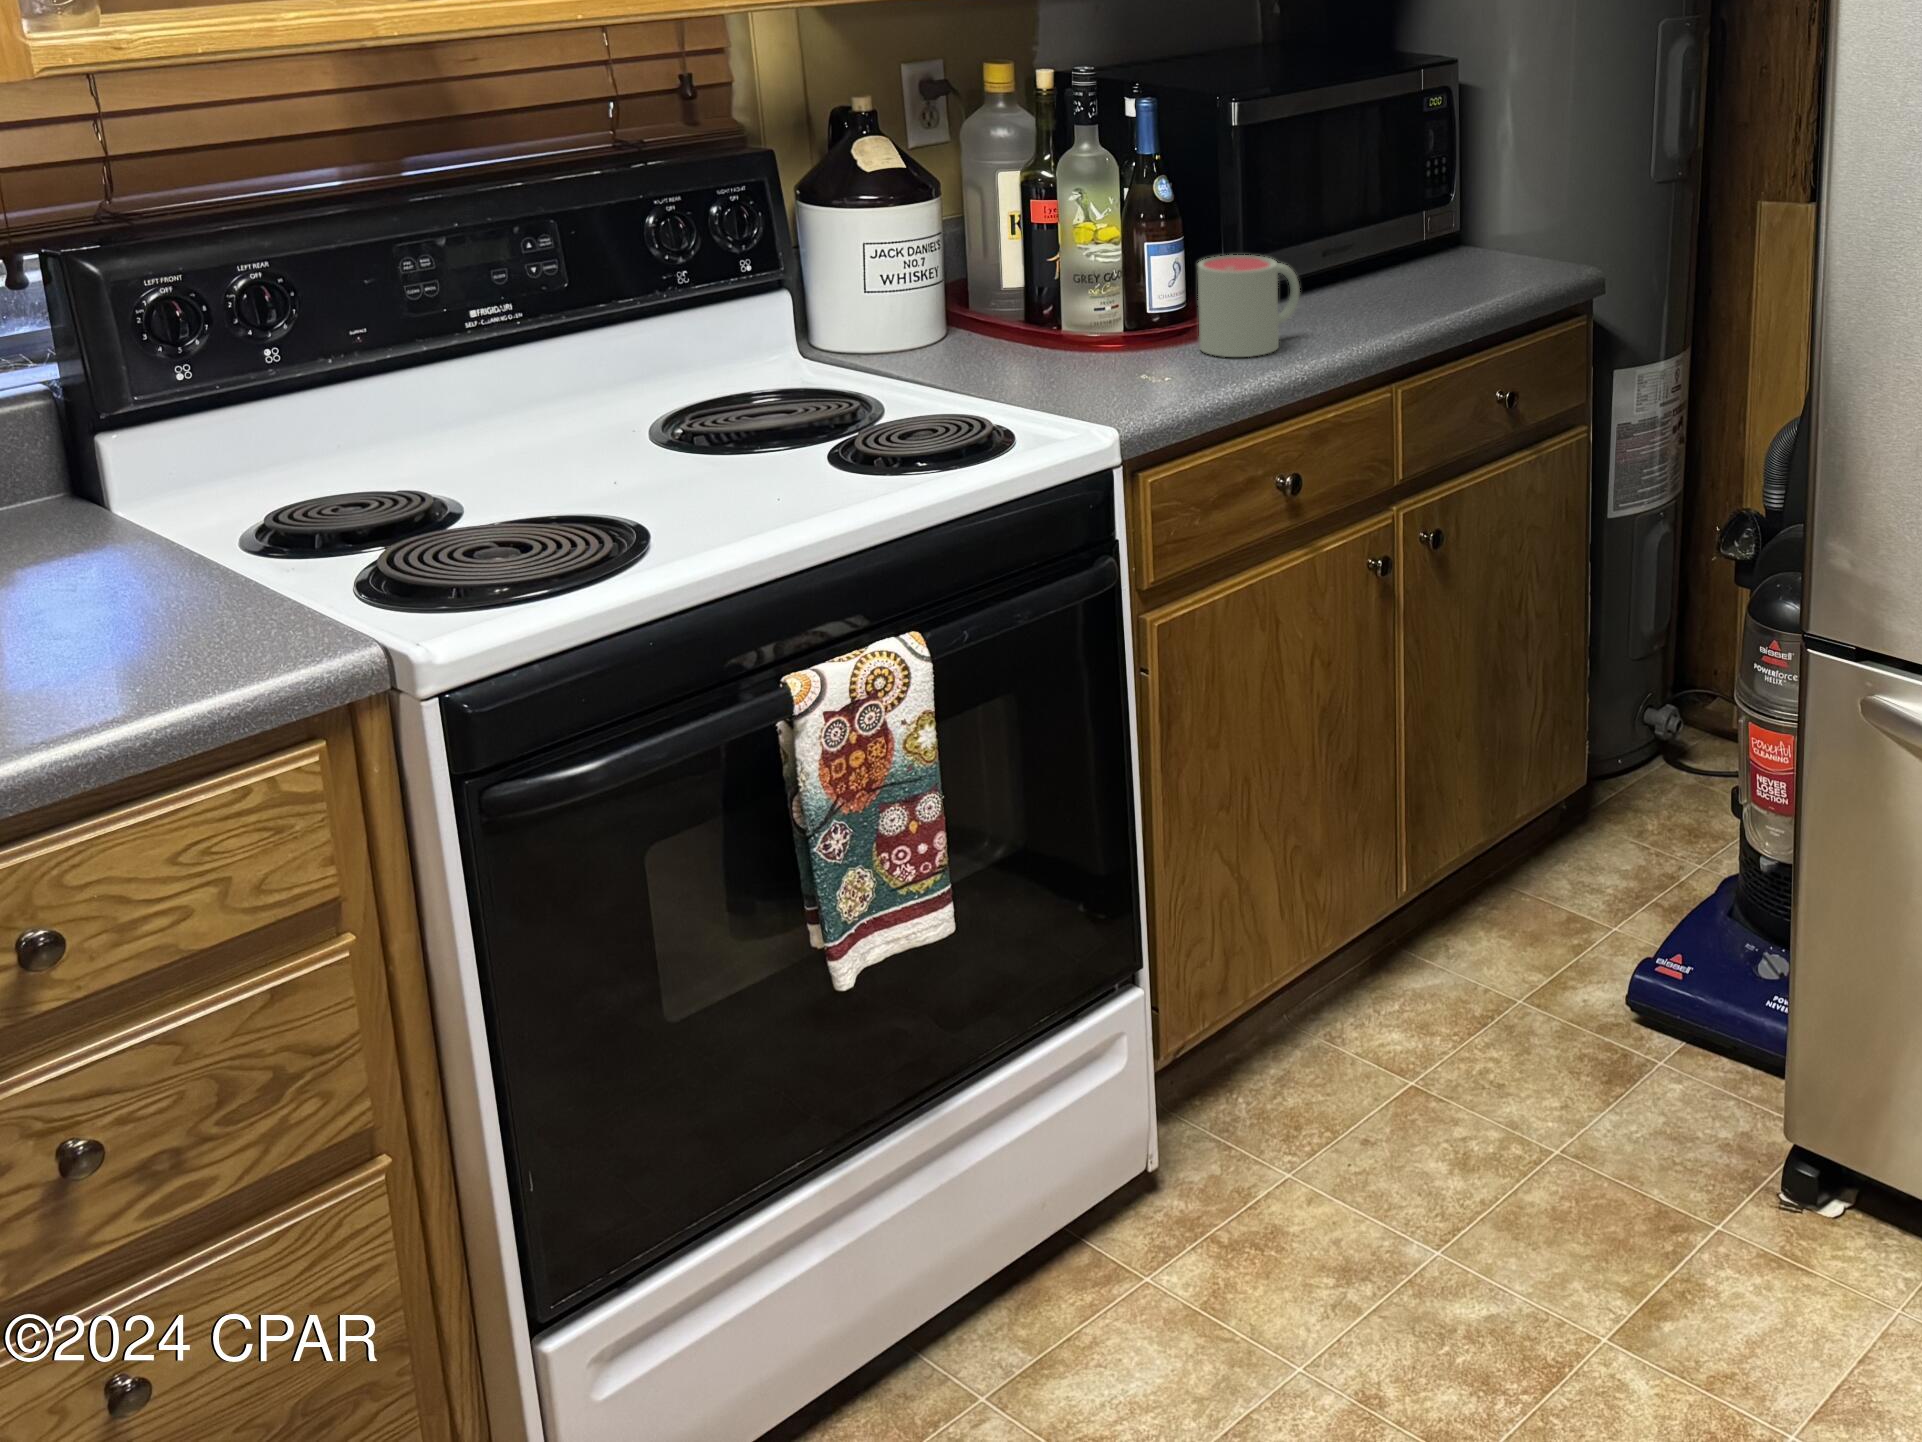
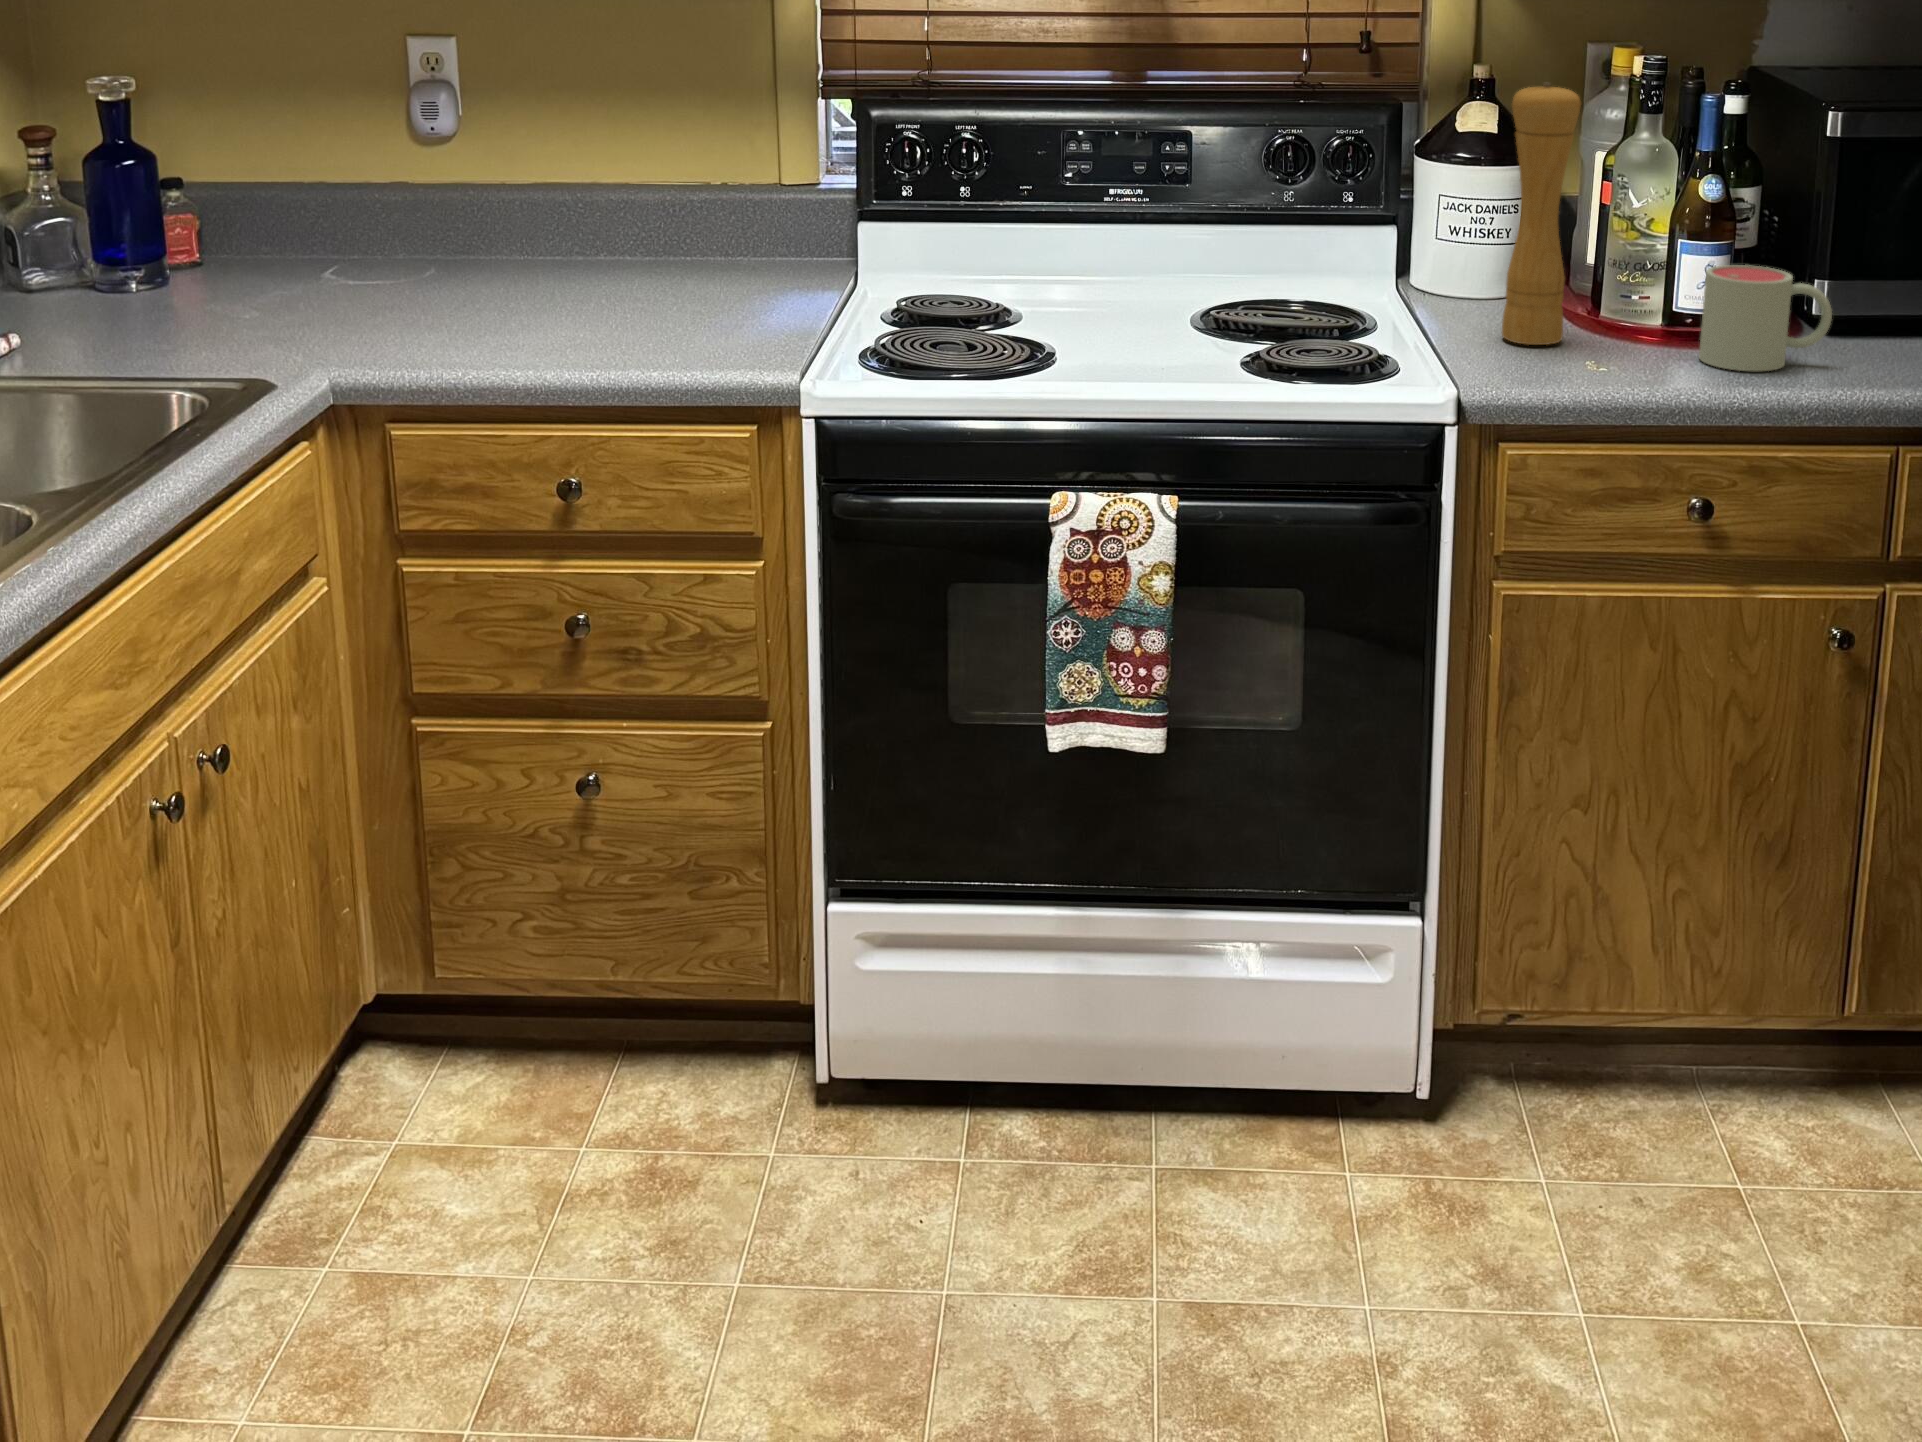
pepper mill: none [1003,106,1082,381] -> present [1502,83,1581,345]

